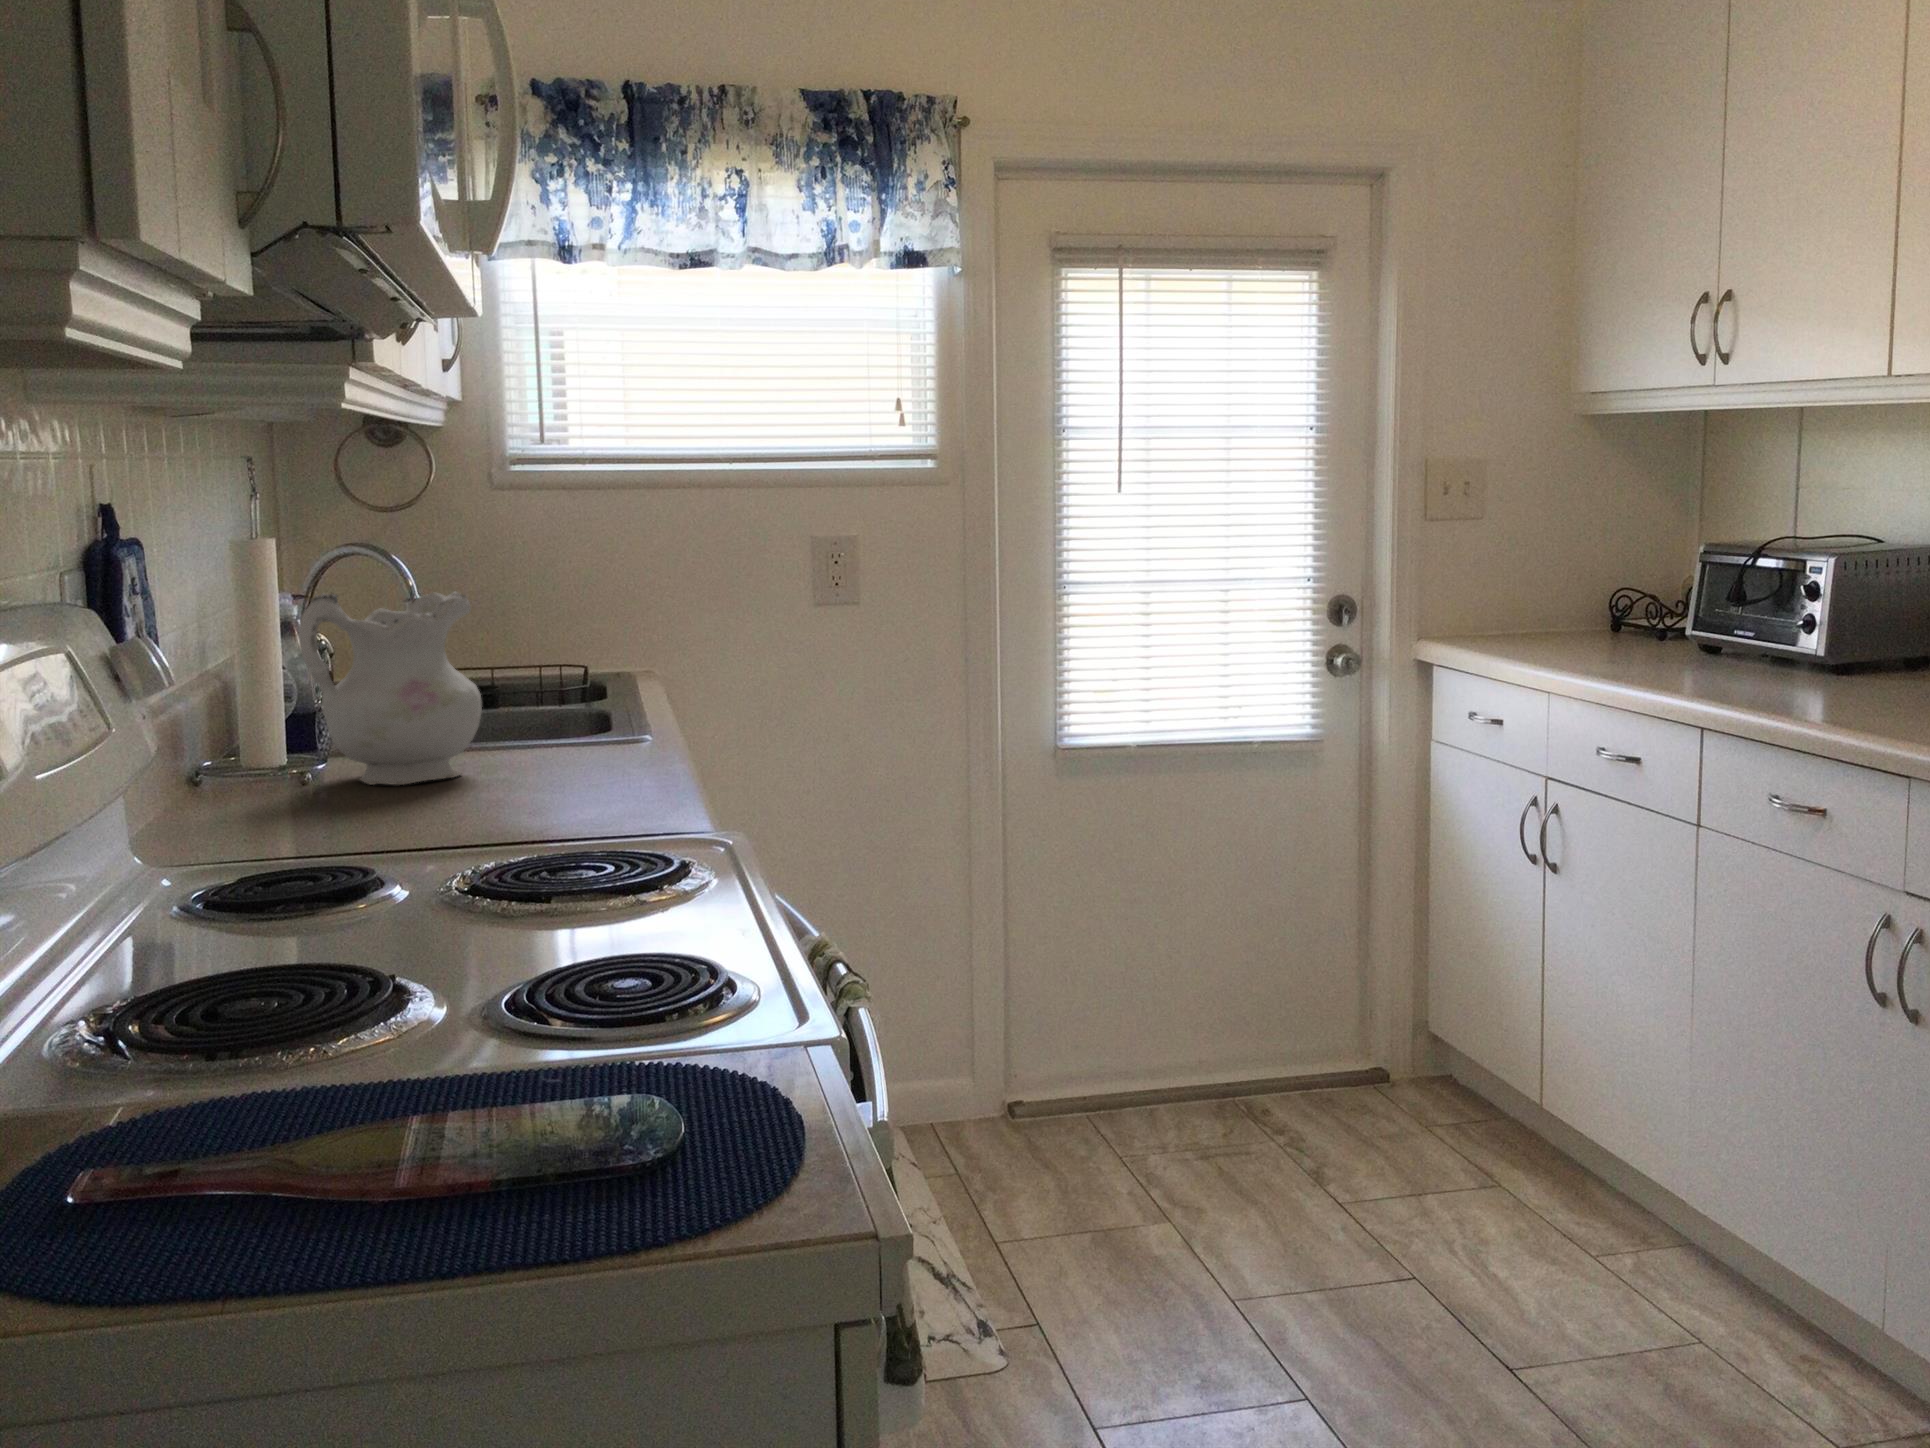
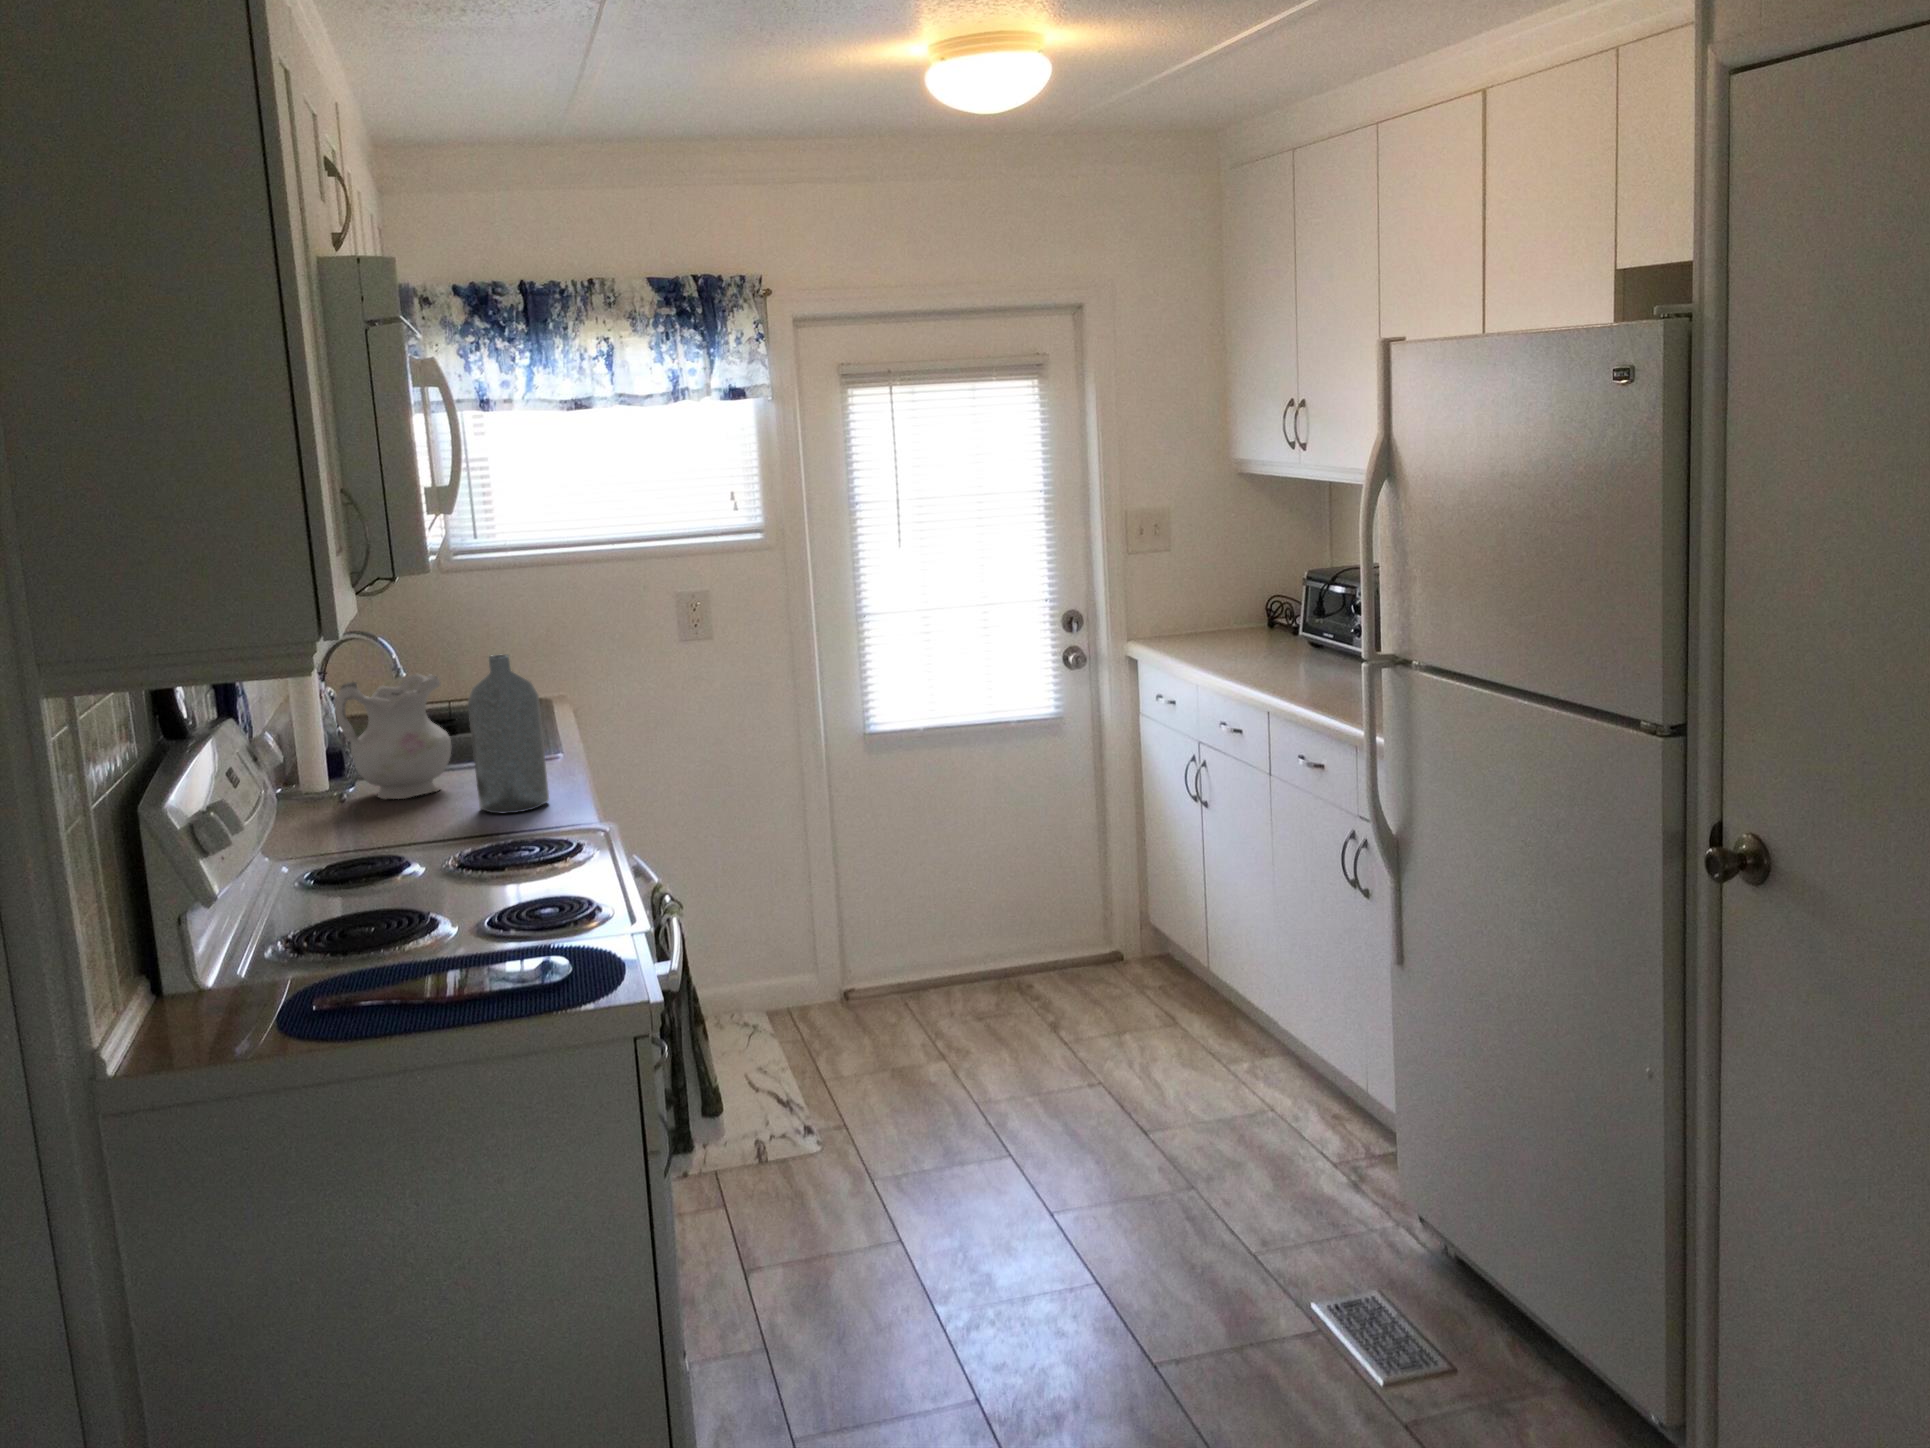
bottle: none [508,553,631,812] -> present [468,655,549,813]

